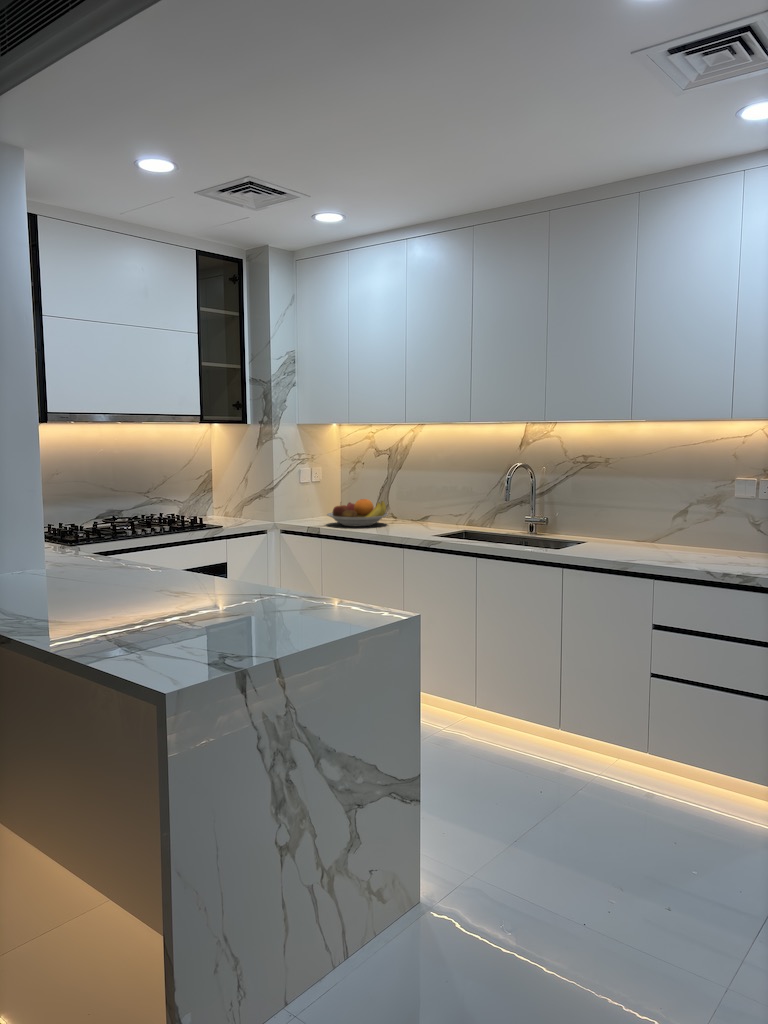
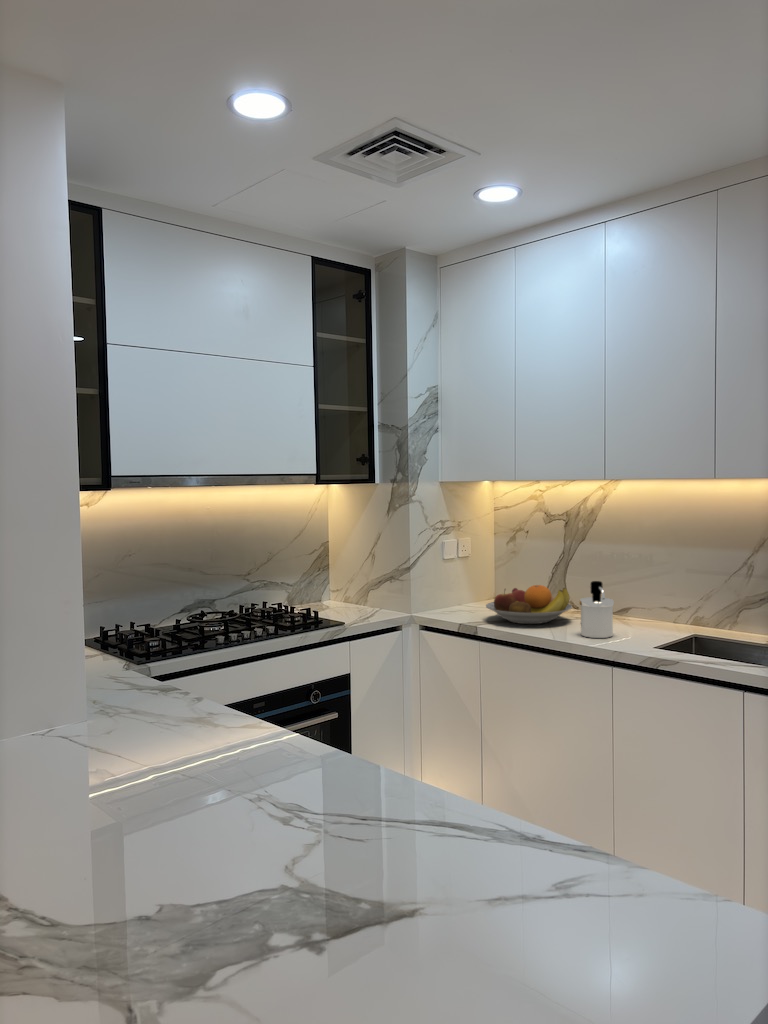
soap dispenser: none [388,494,411,532] -> present [580,581,614,638]

